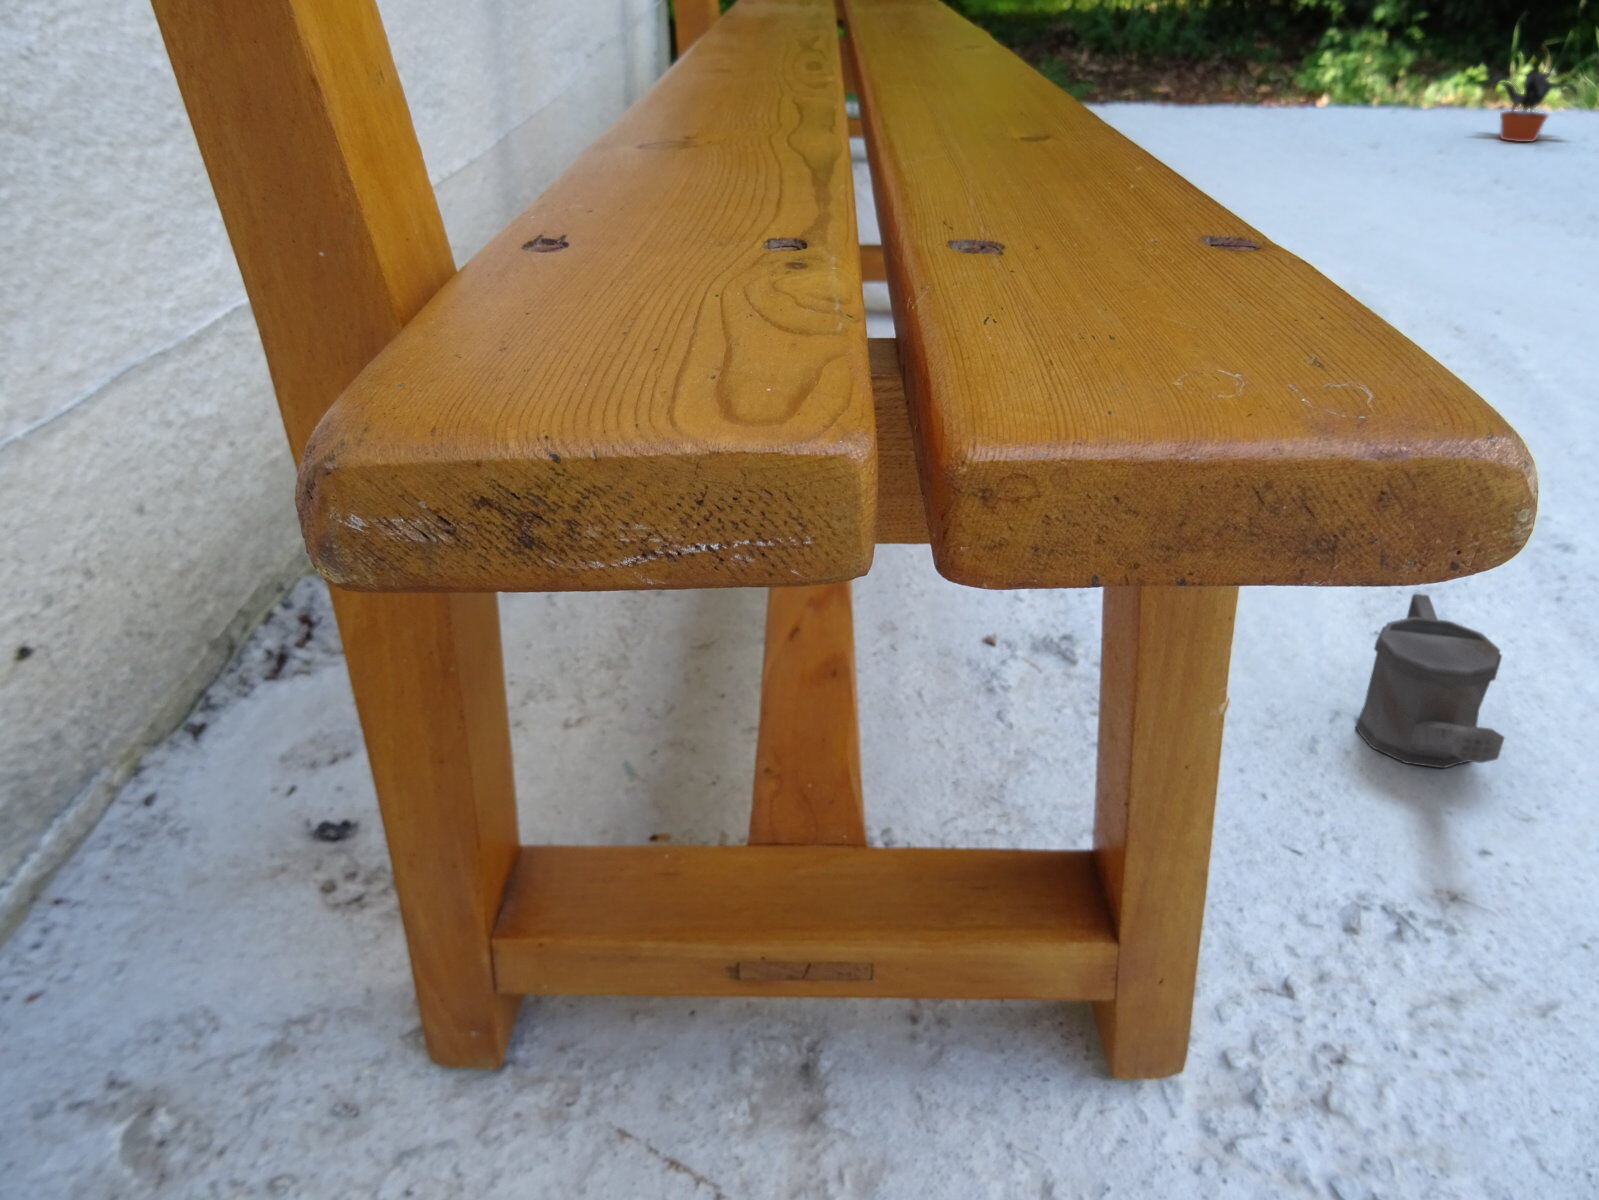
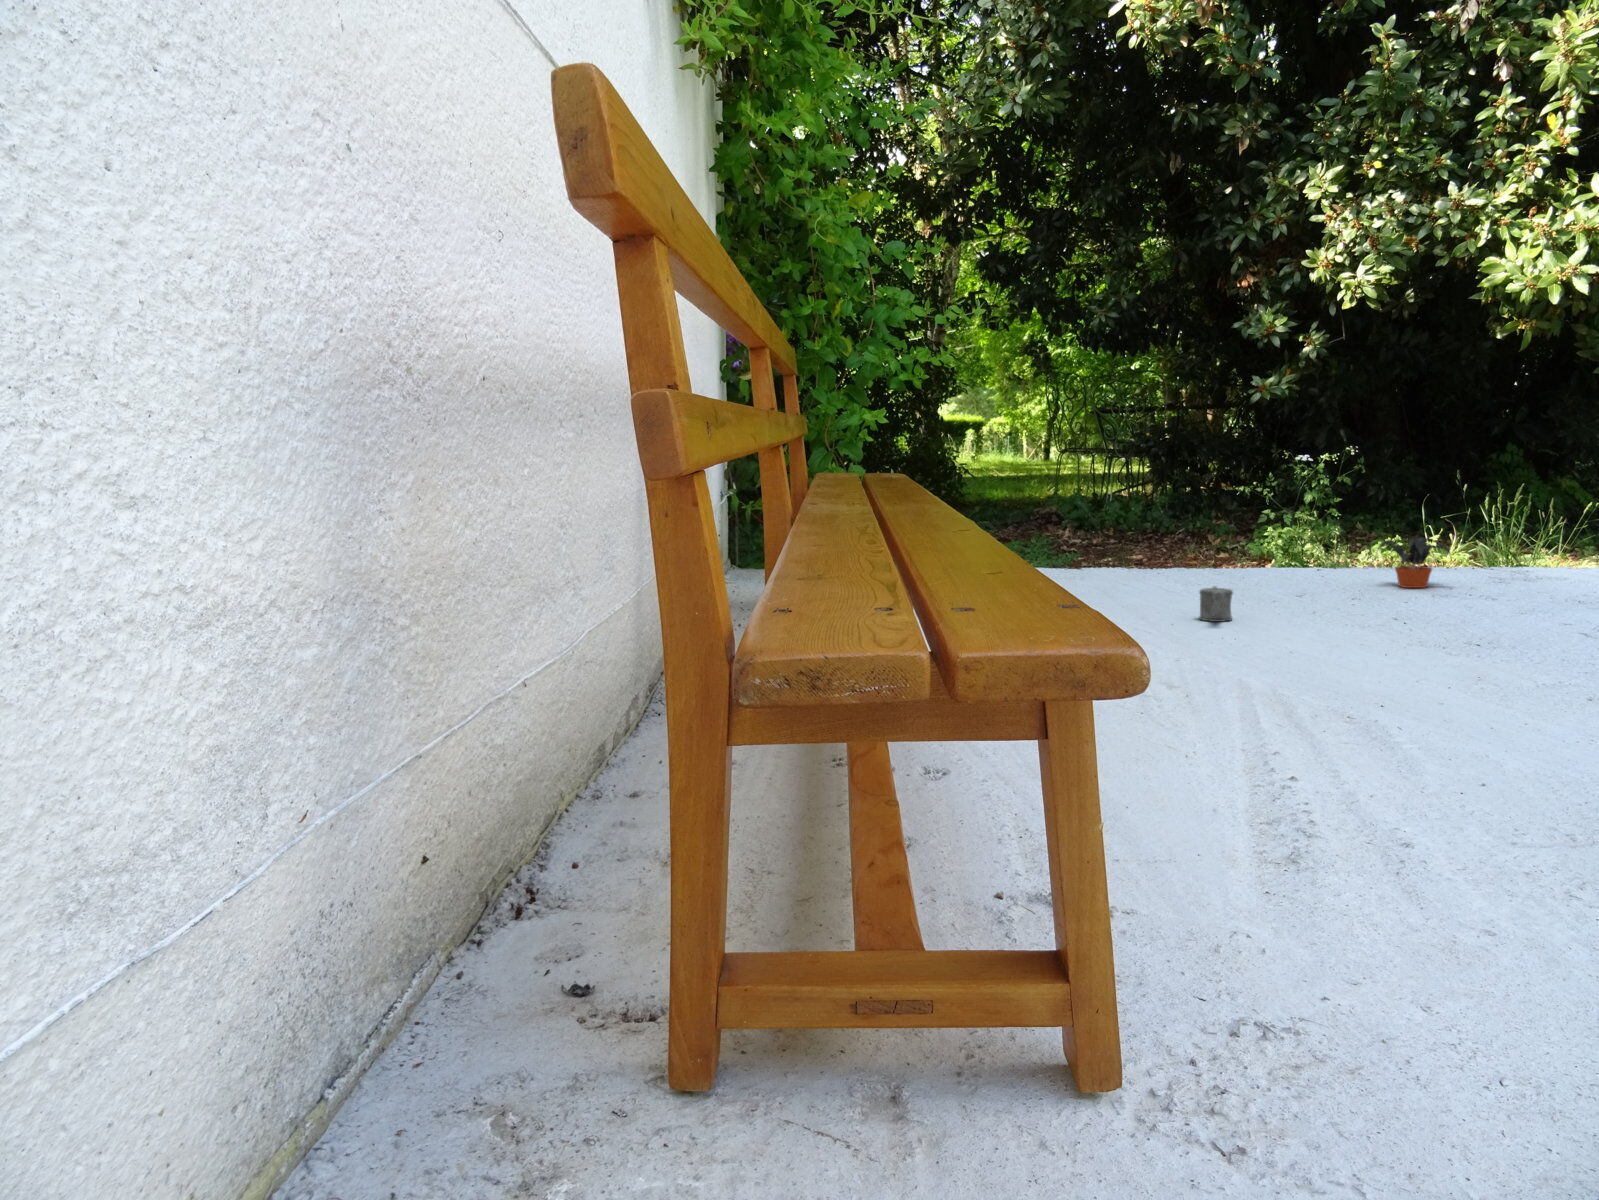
watering can: present [1356,594,1504,768] -> present [1199,586,1233,622]

